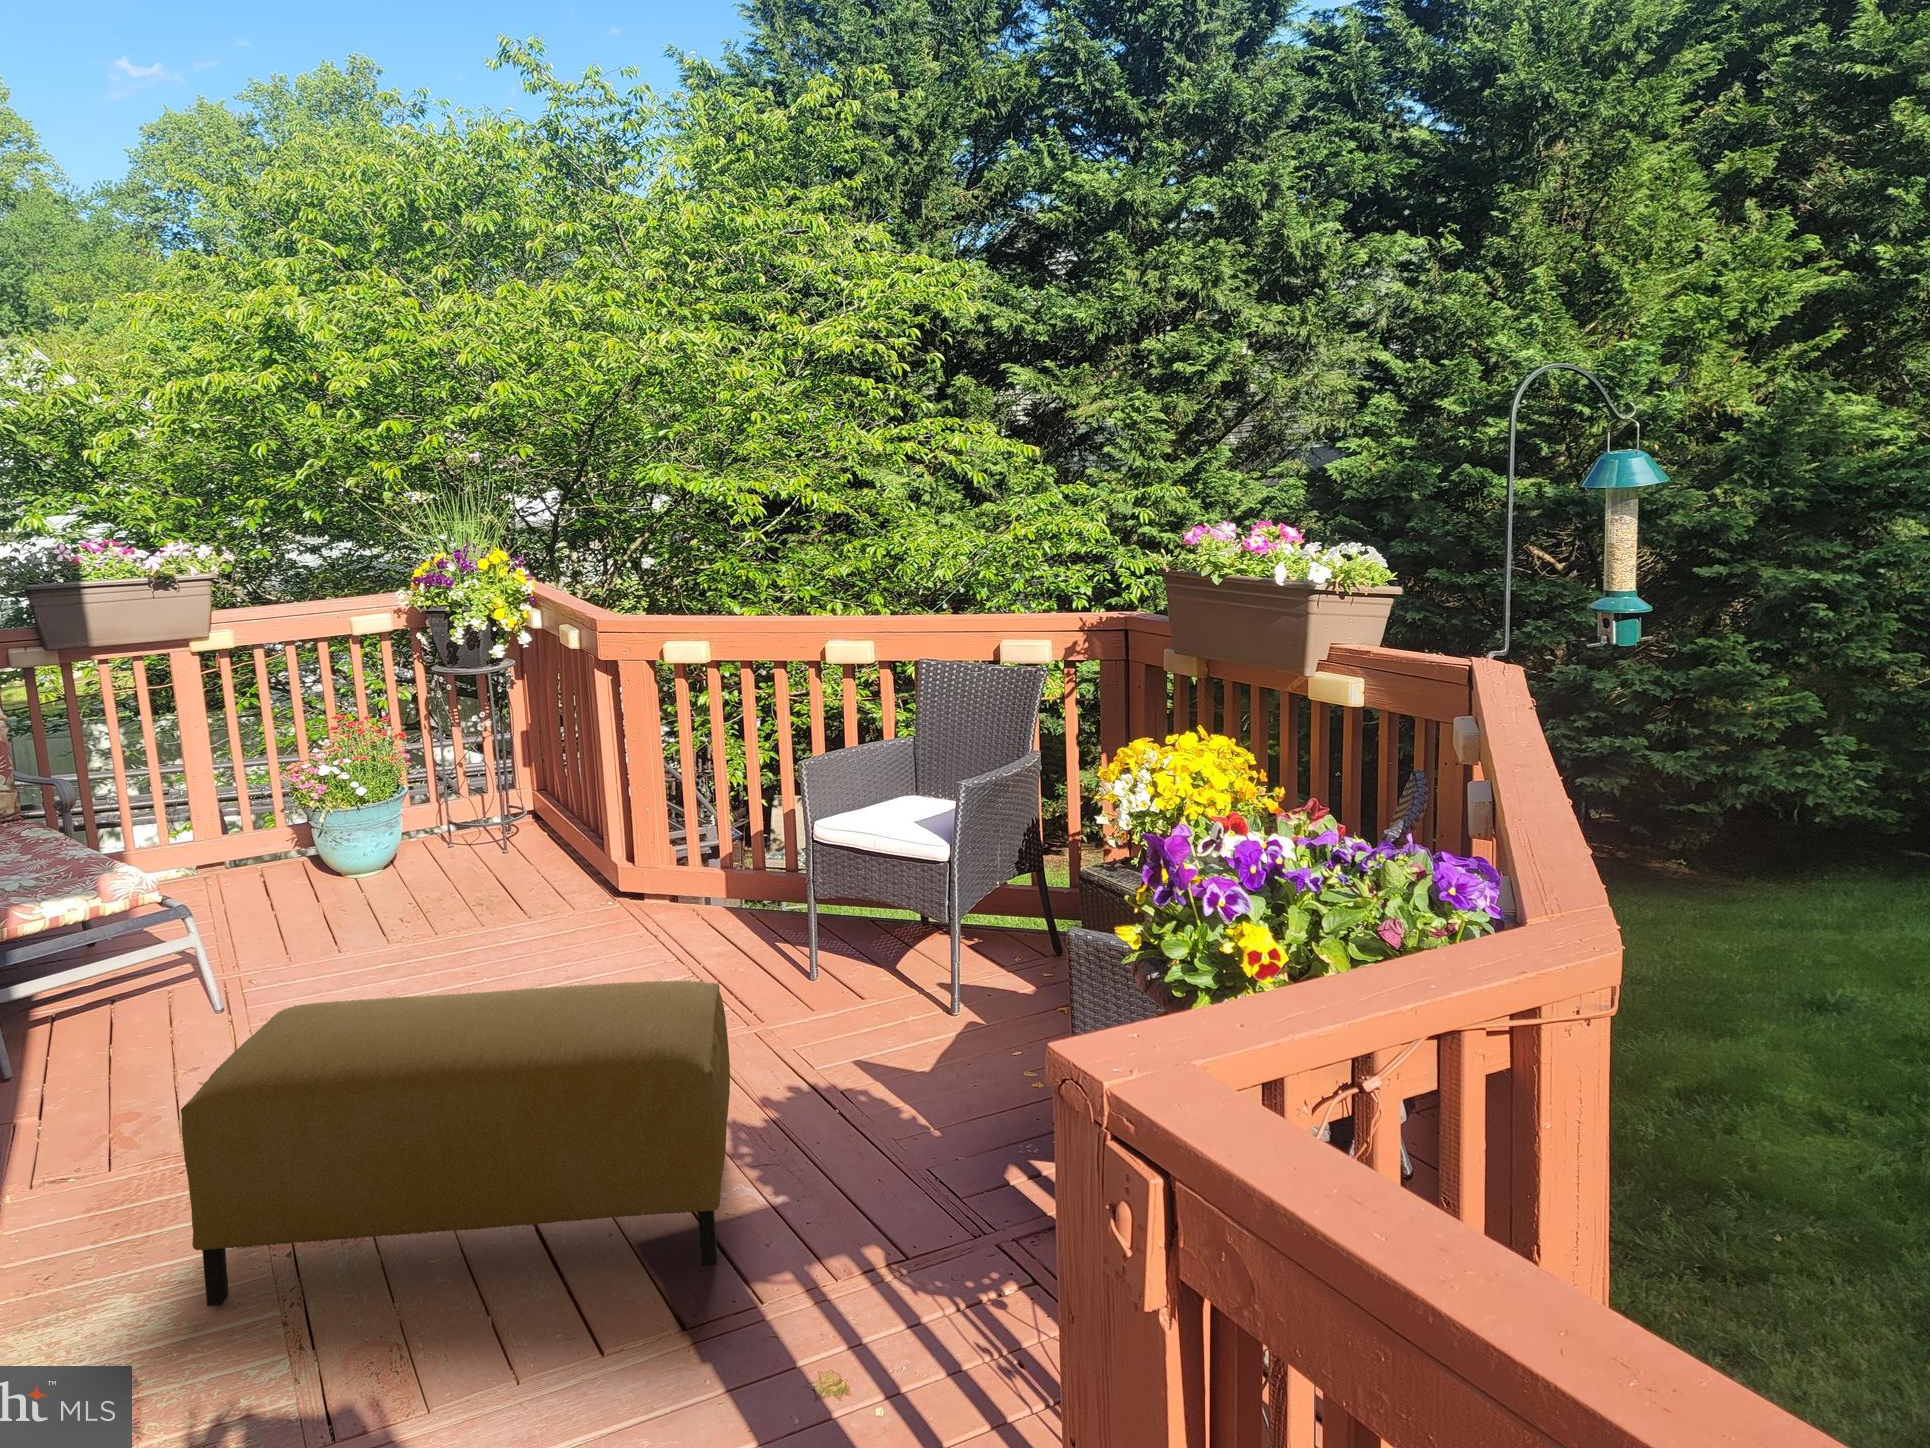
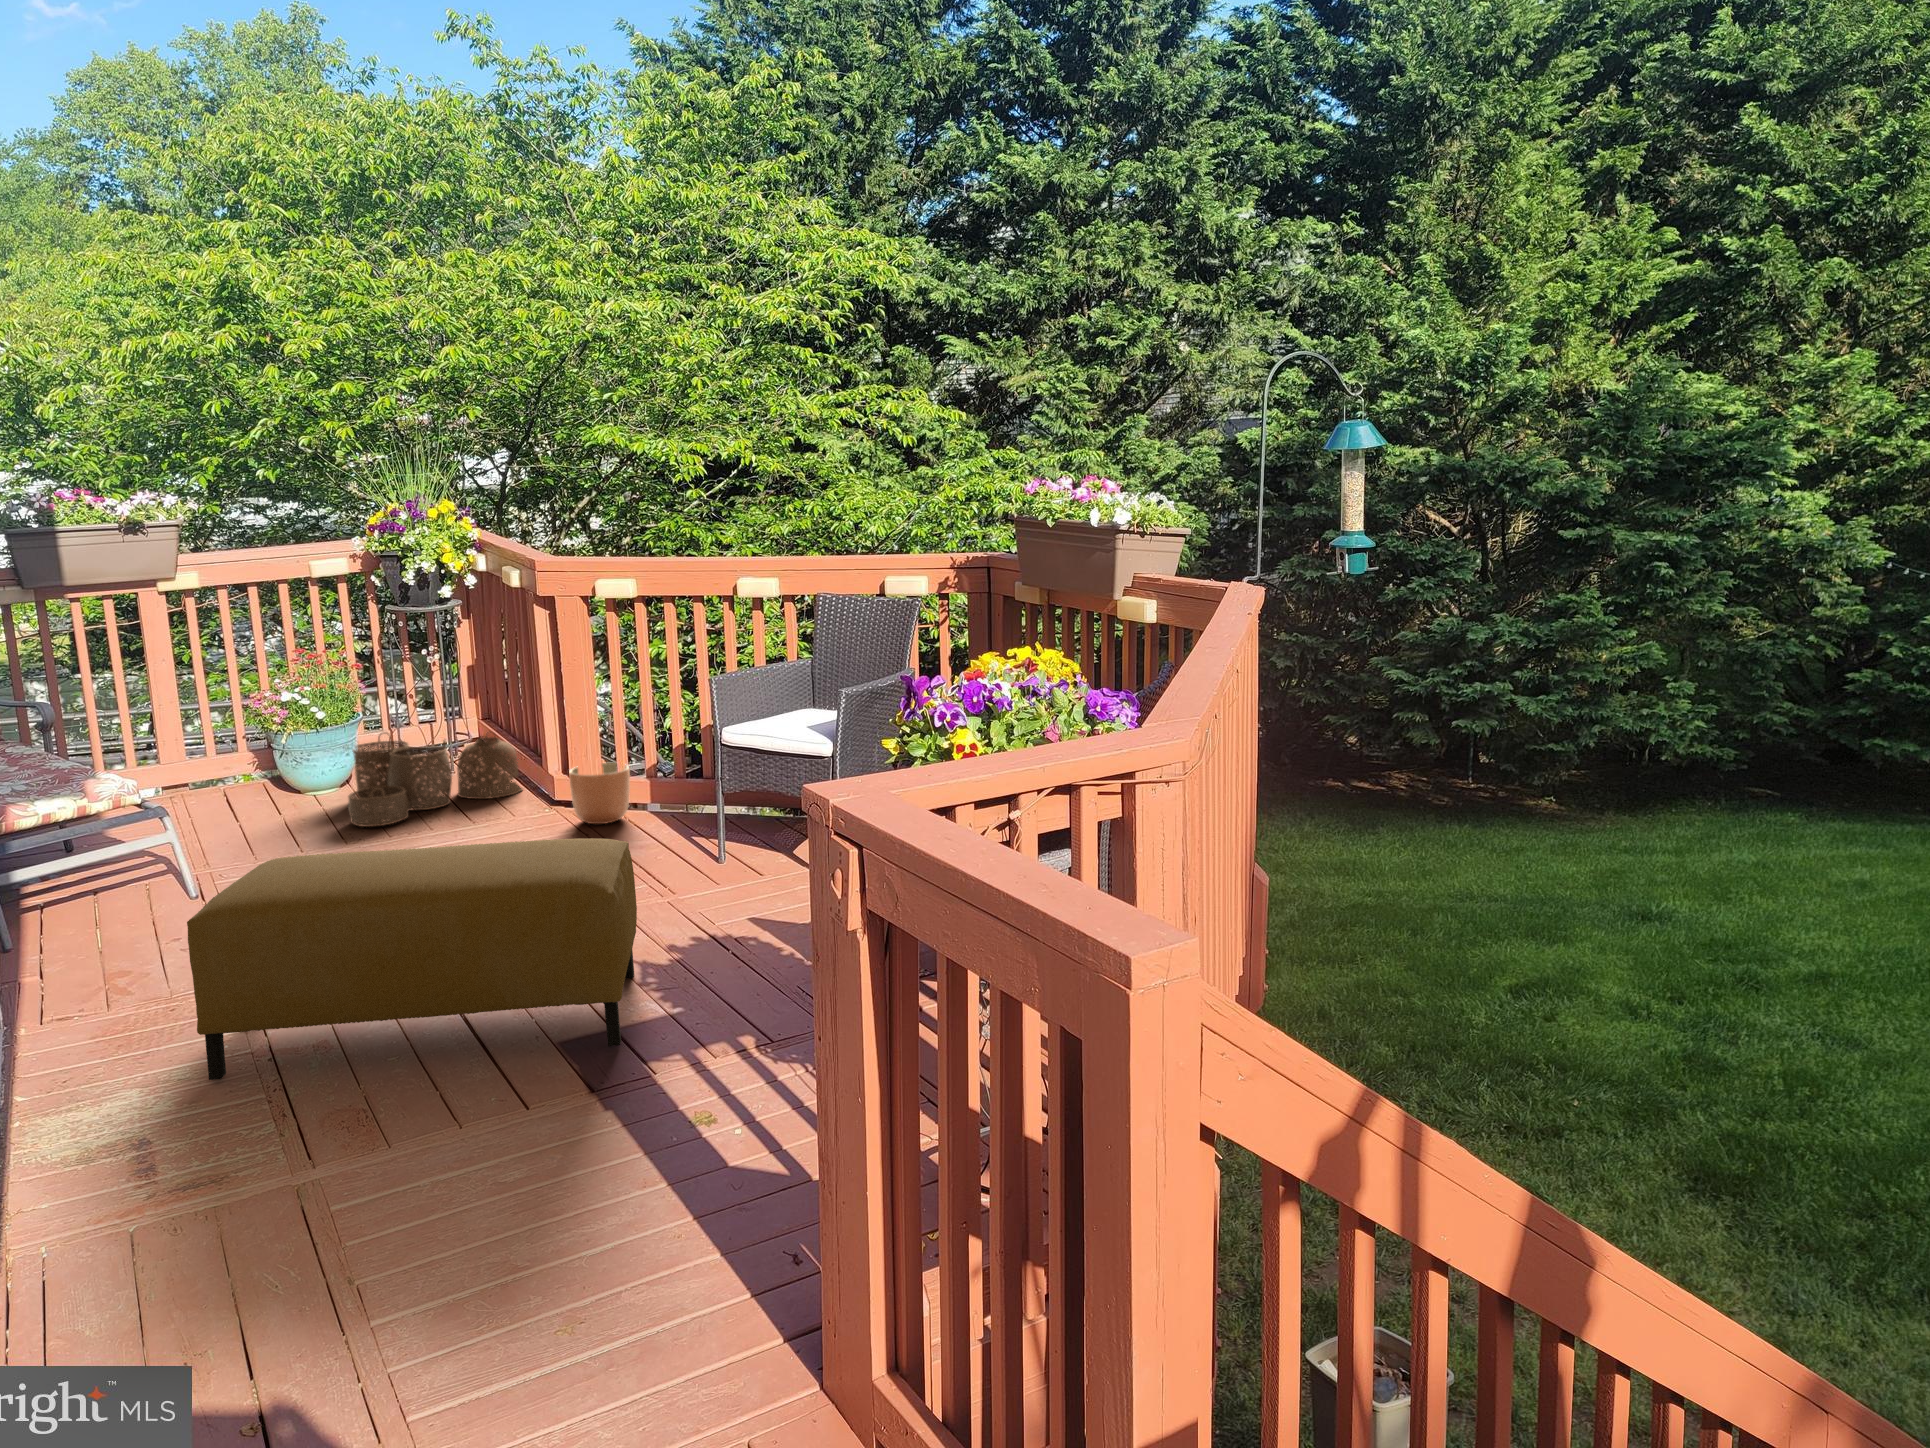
woven basket: none [389,807,581,921] -> present [348,731,523,827]
planter: none [634,849,701,921] -> present [569,763,630,824]

